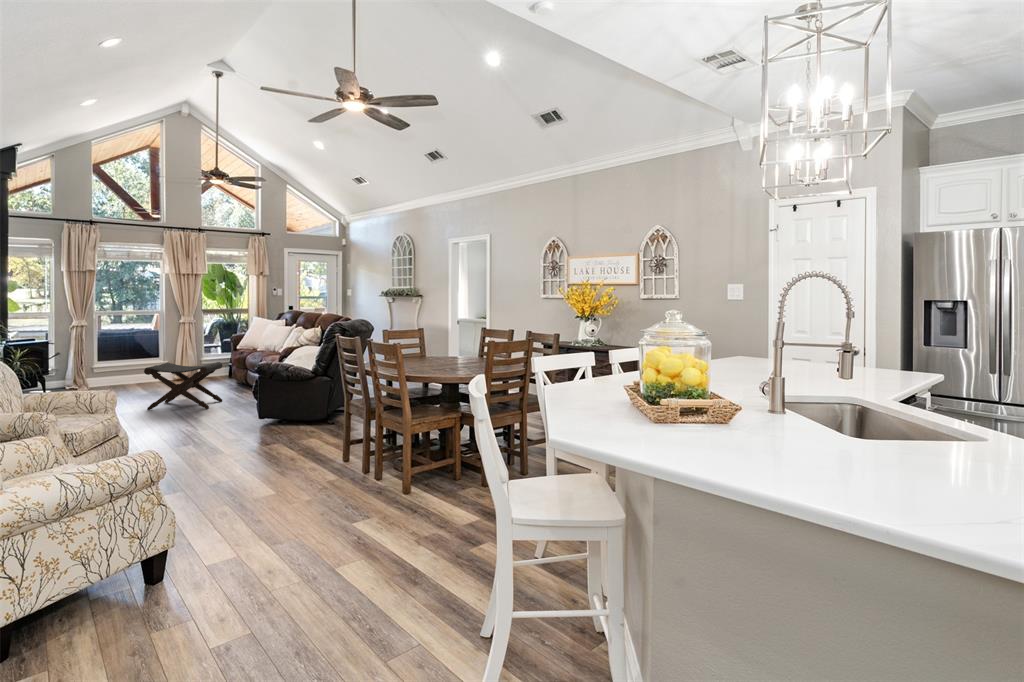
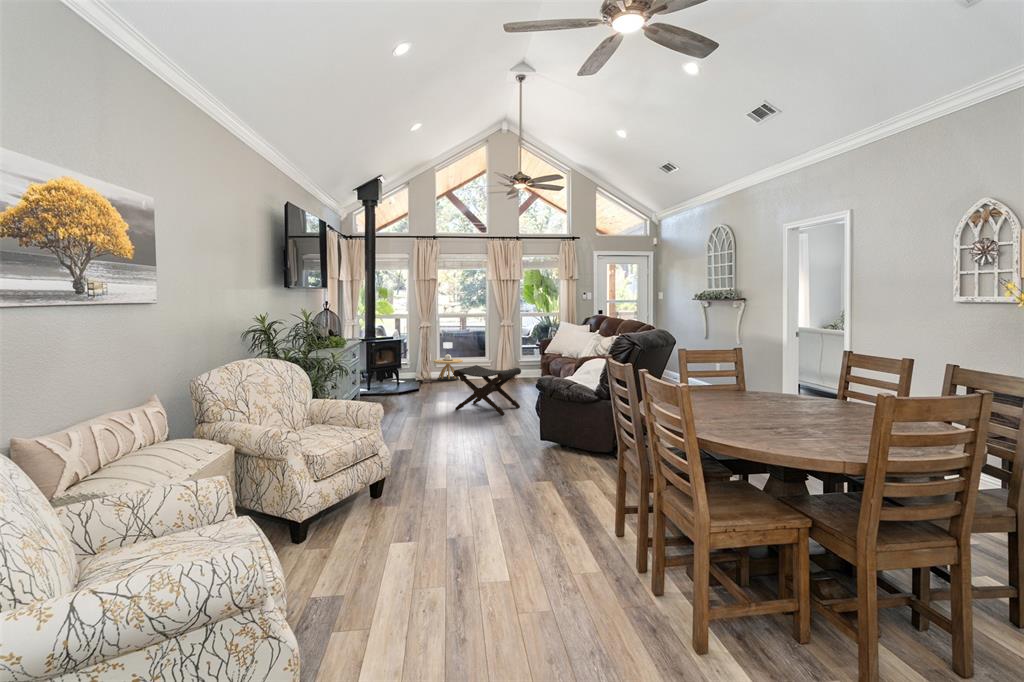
side table: none [90,343,132,387] -> present [433,342,463,381]

